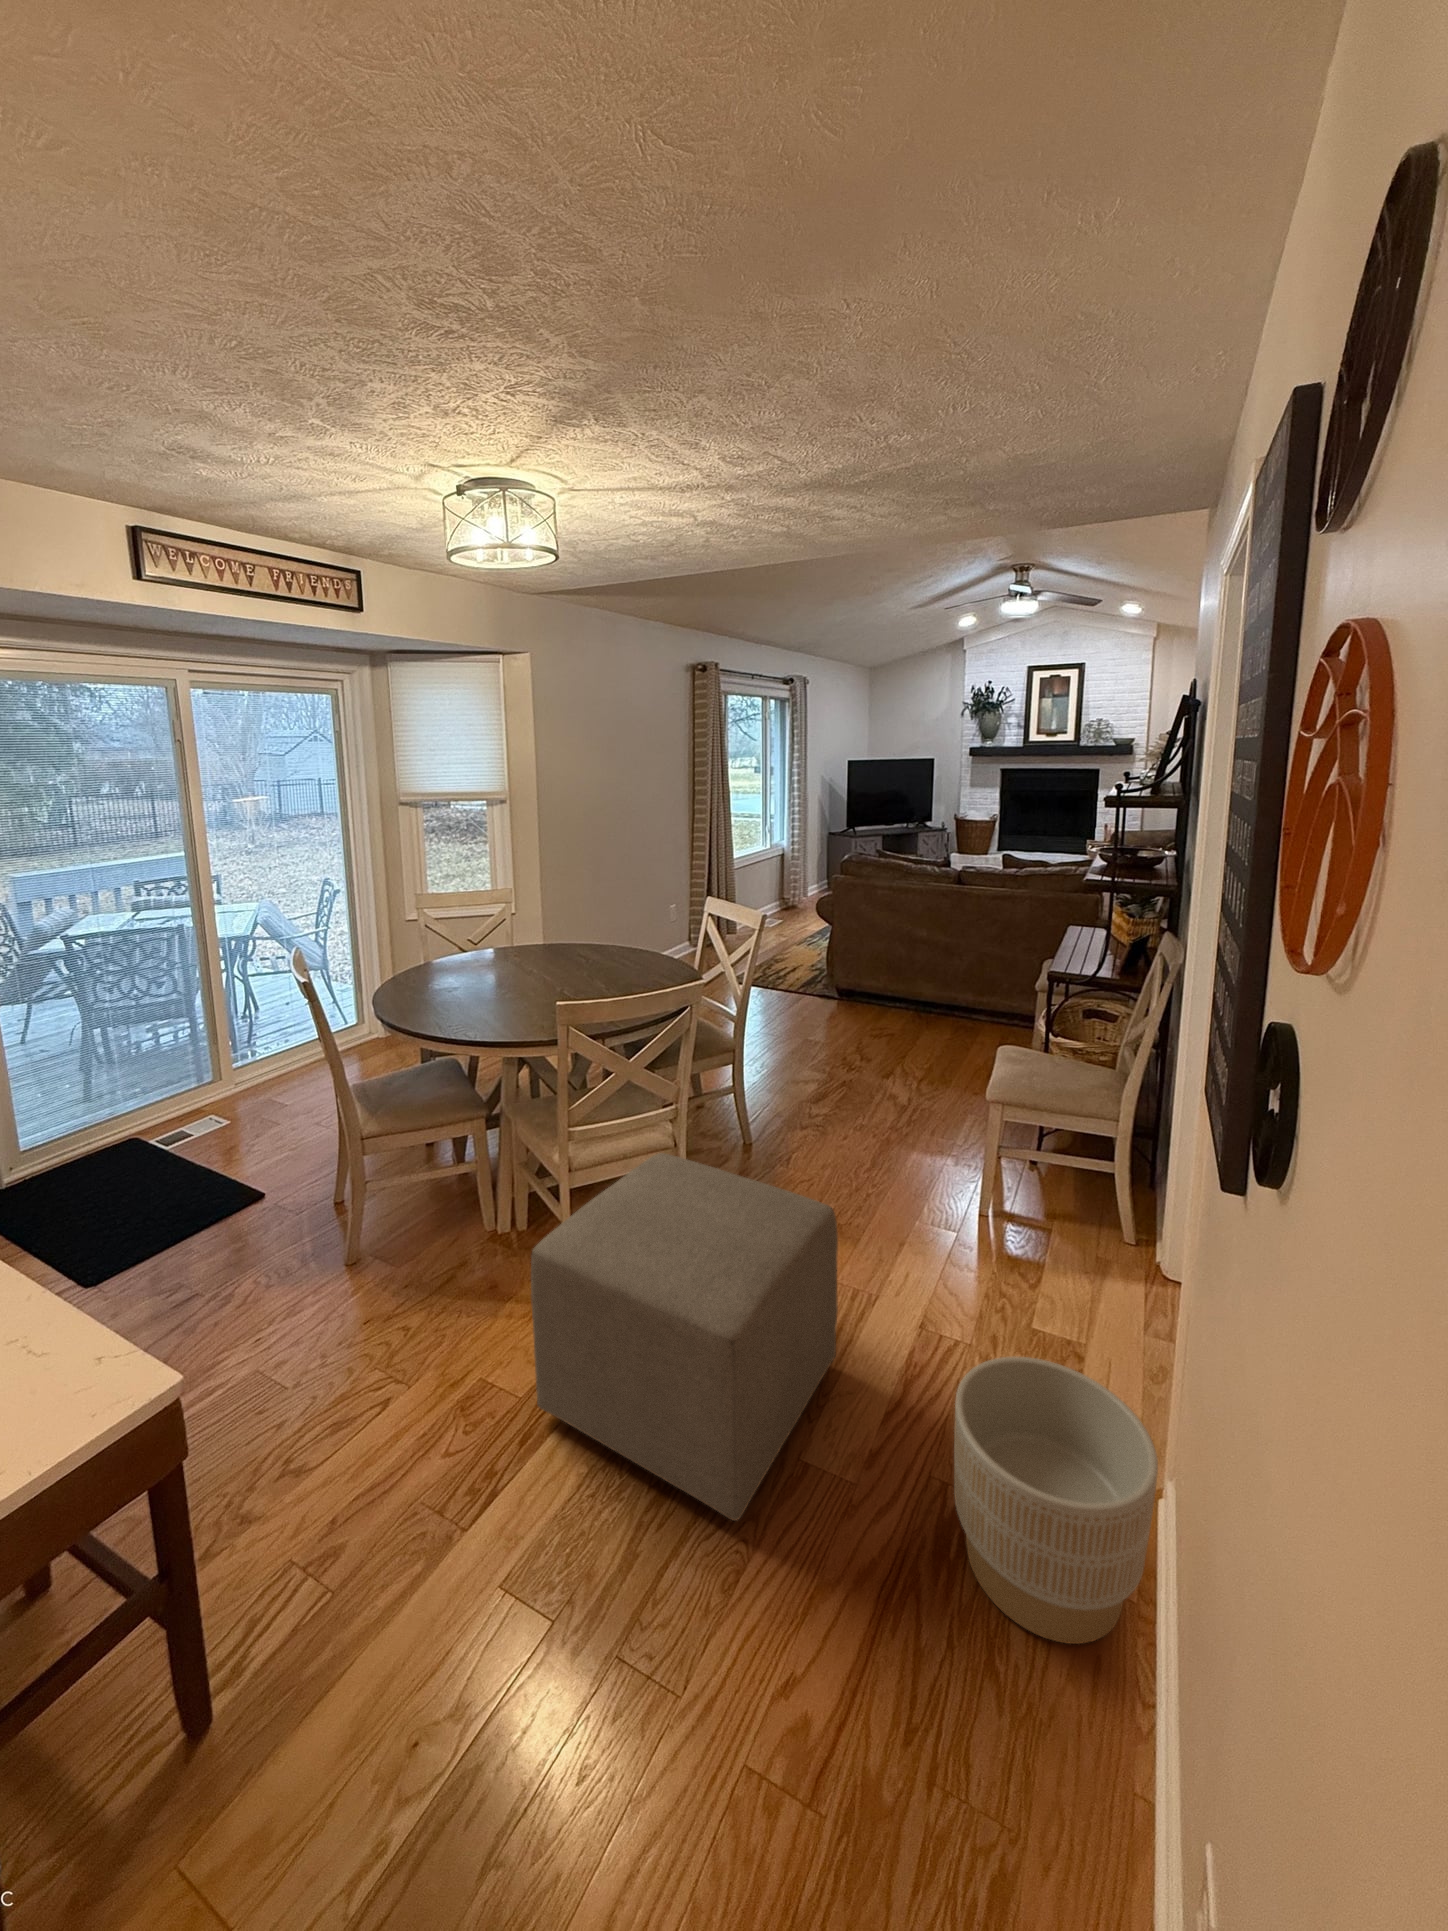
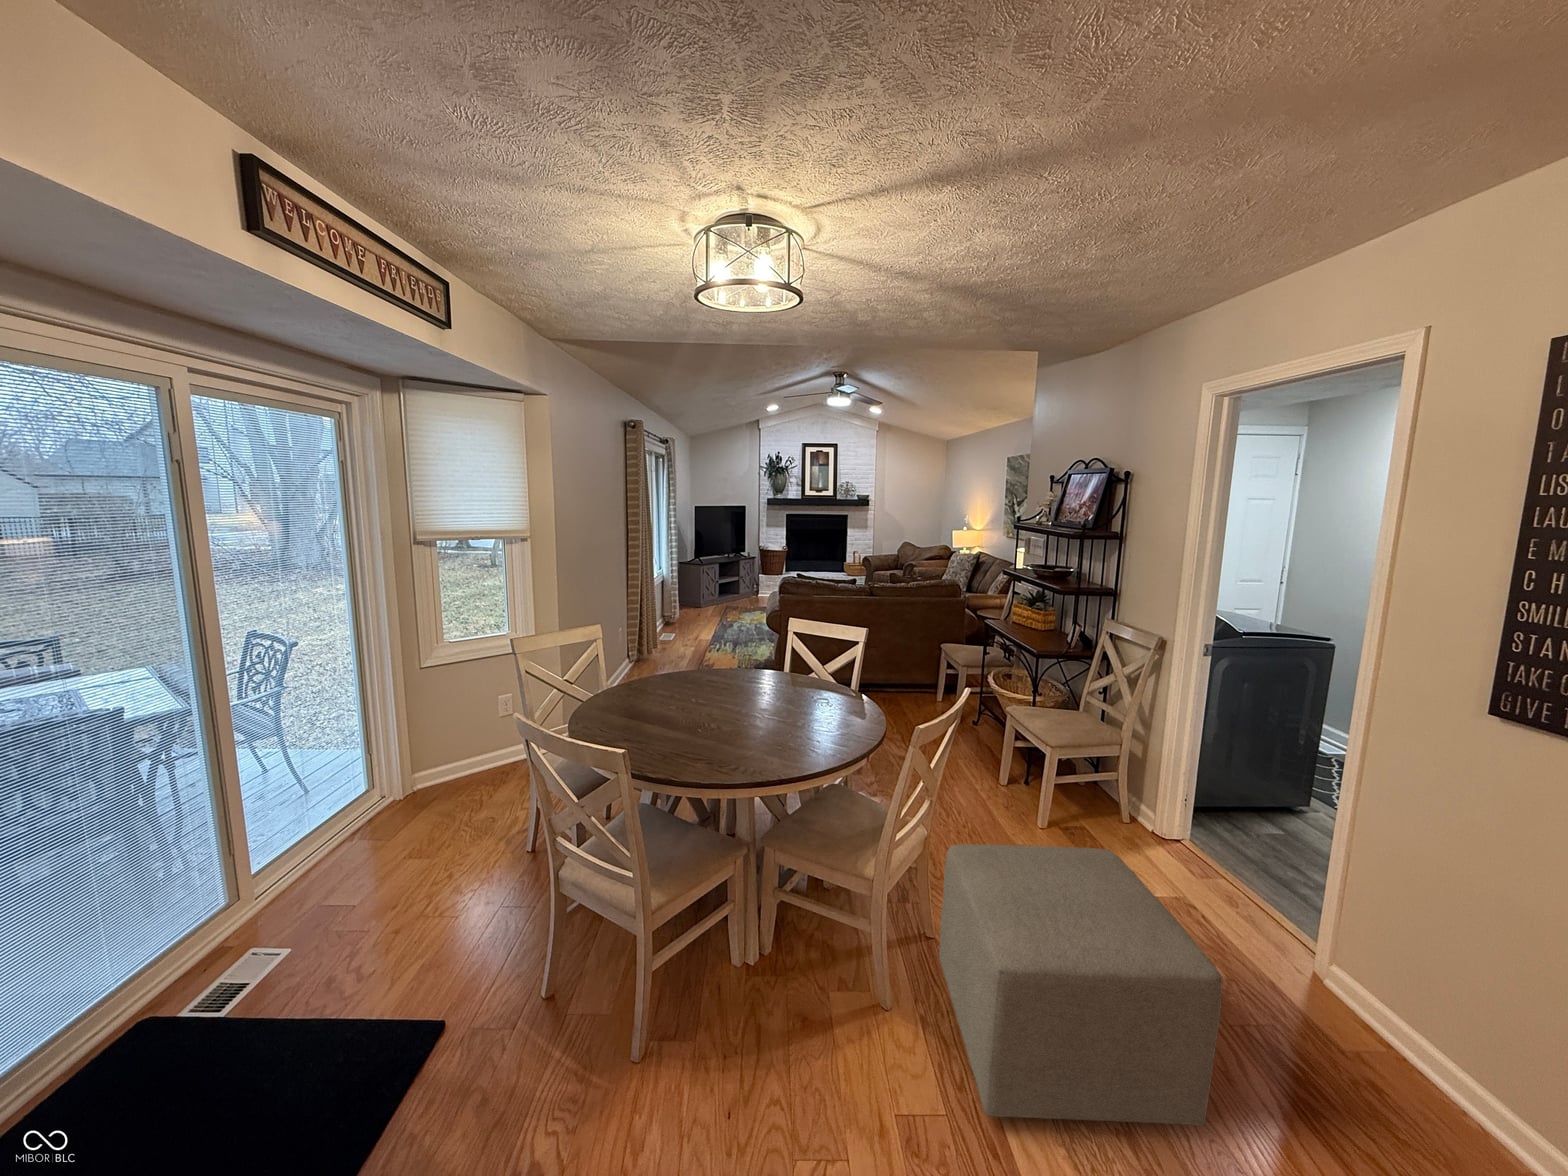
planter: present [954,1357,1158,1644] -> none [1263,911,1433,1095]

